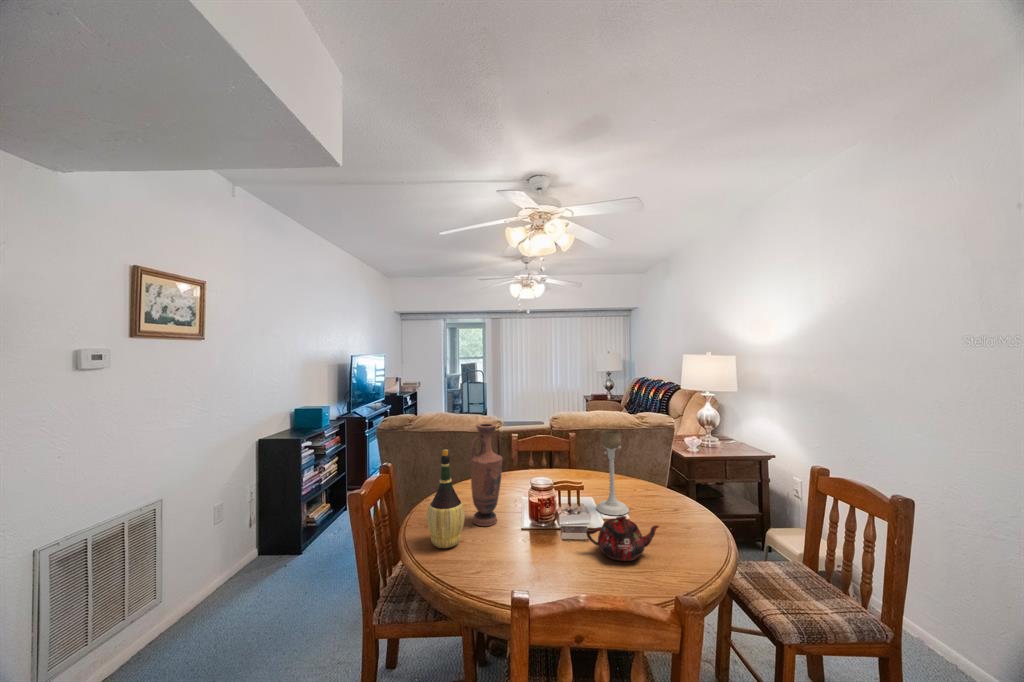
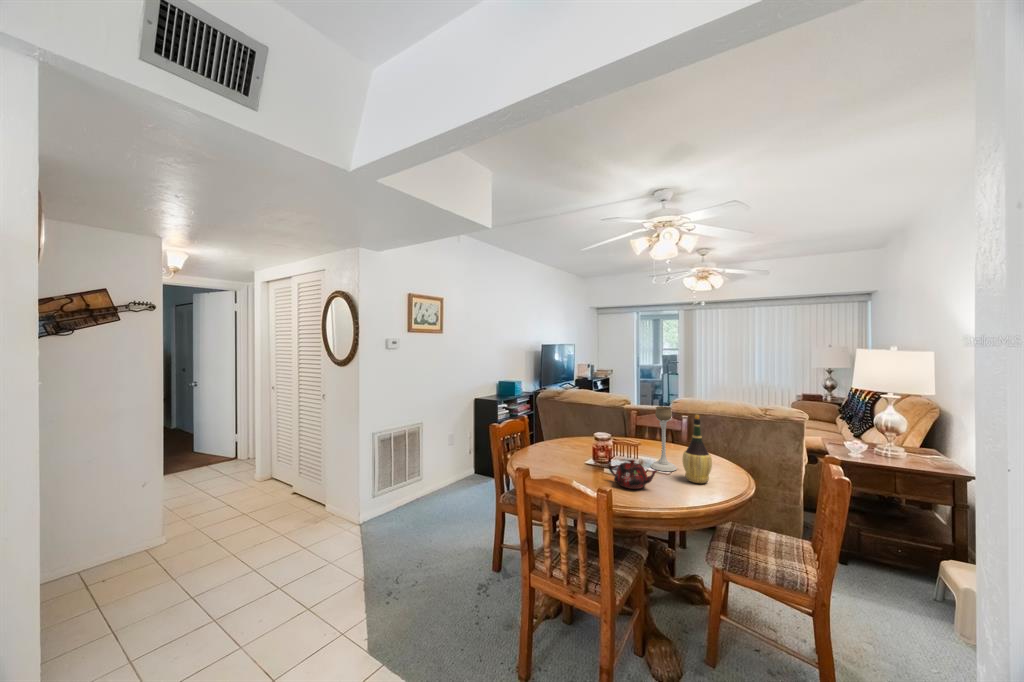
vase: present [470,423,503,526] -> none [556,391,577,459]
wine bottle: present [427,449,465,548] -> present [682,415,712,483]

